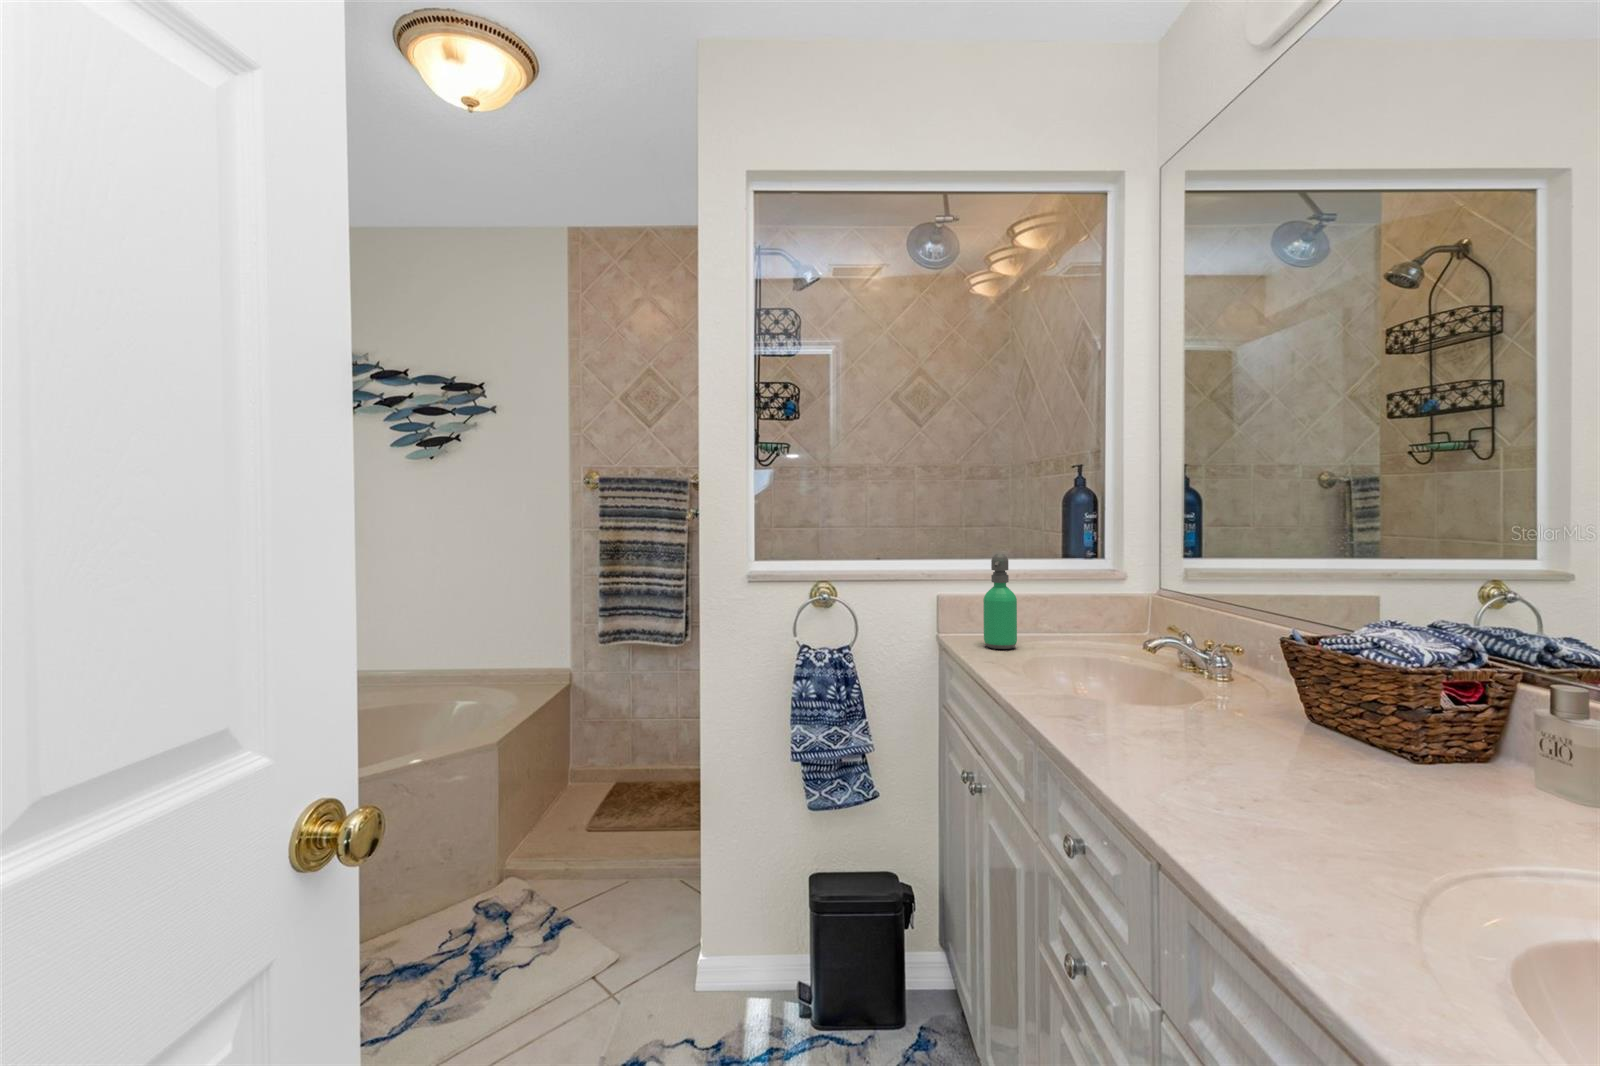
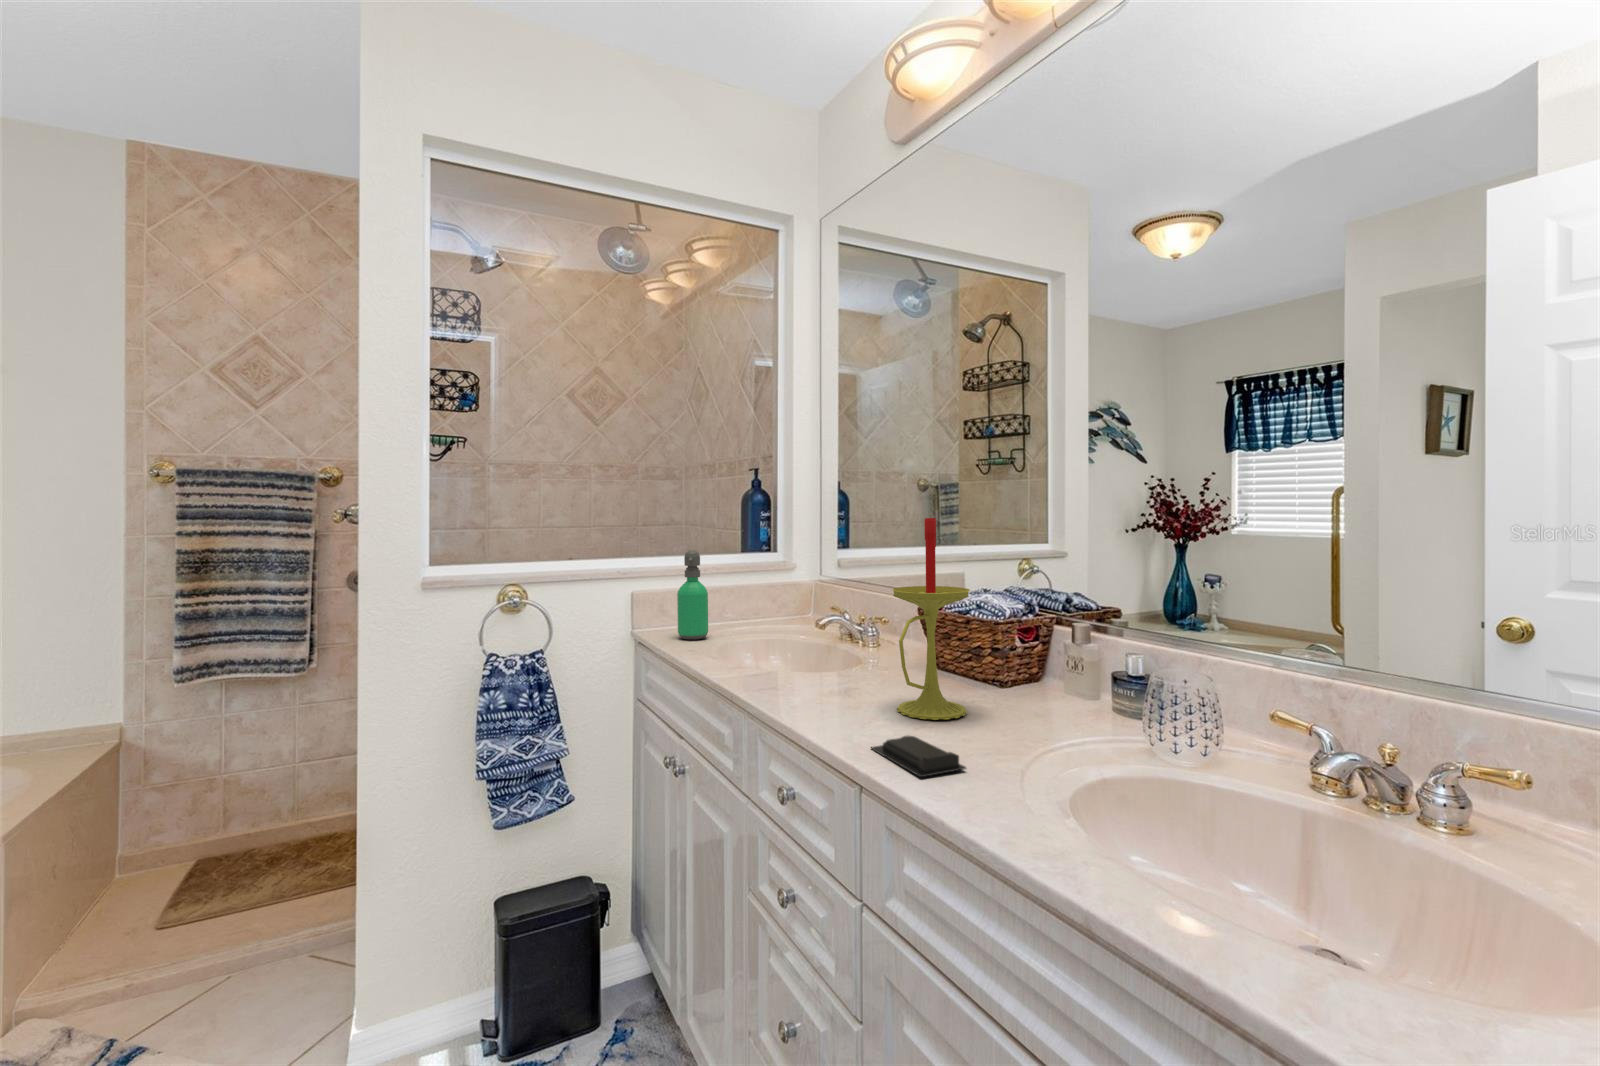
candle: none [1231,522,1356,800] -> present [892,518,970,720]
soap bar: none [1185,817,1328,885] -> present [871,736,966,777]

